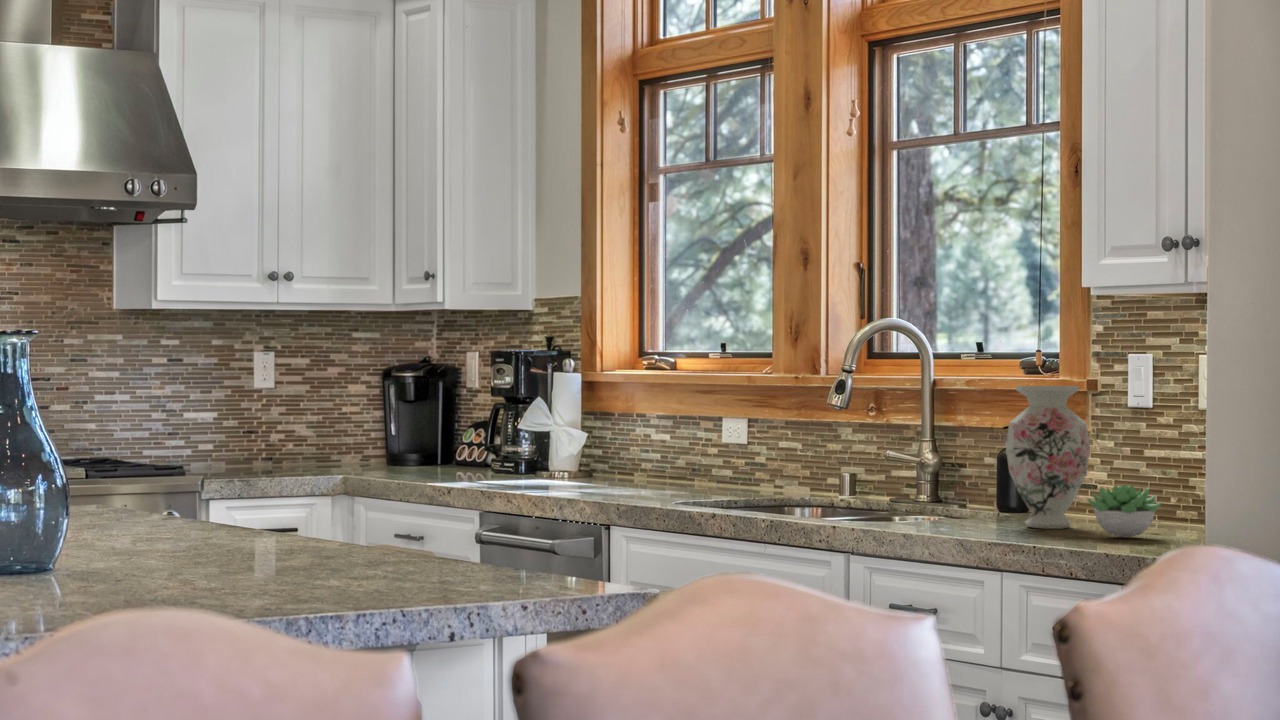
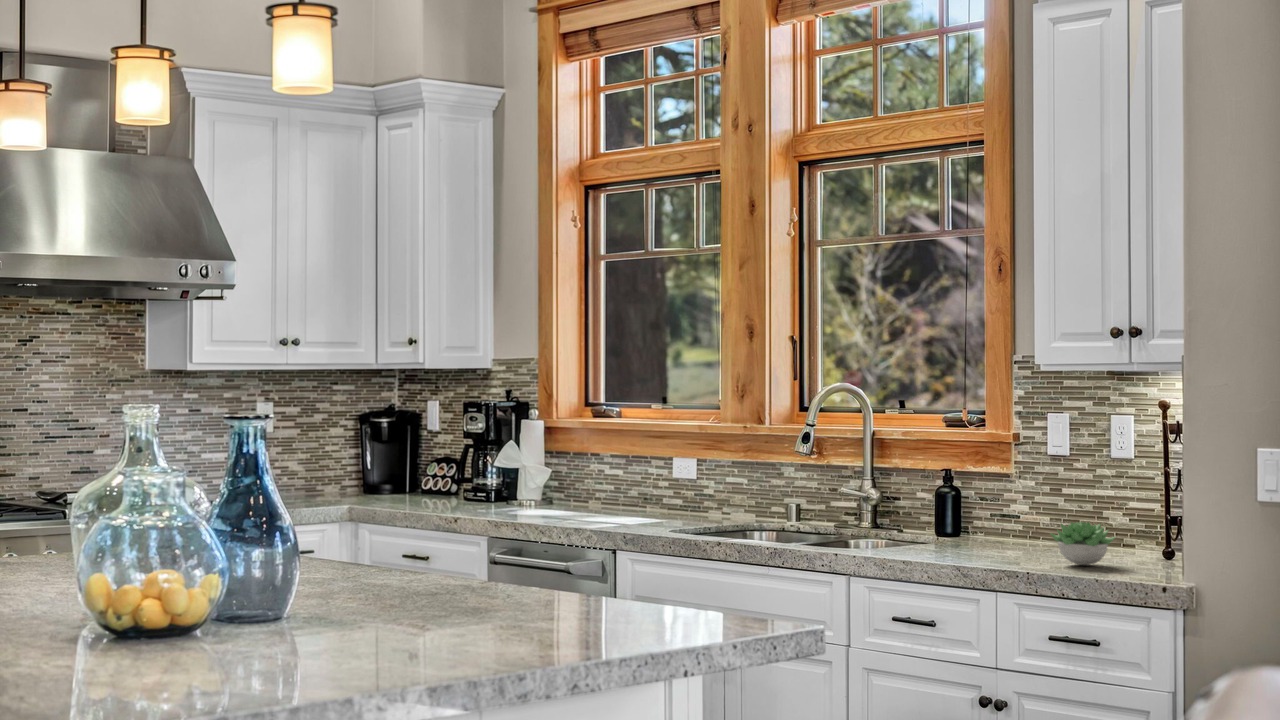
vase: present [1006,386,1090,529] -> none [966,438,1034,556]

